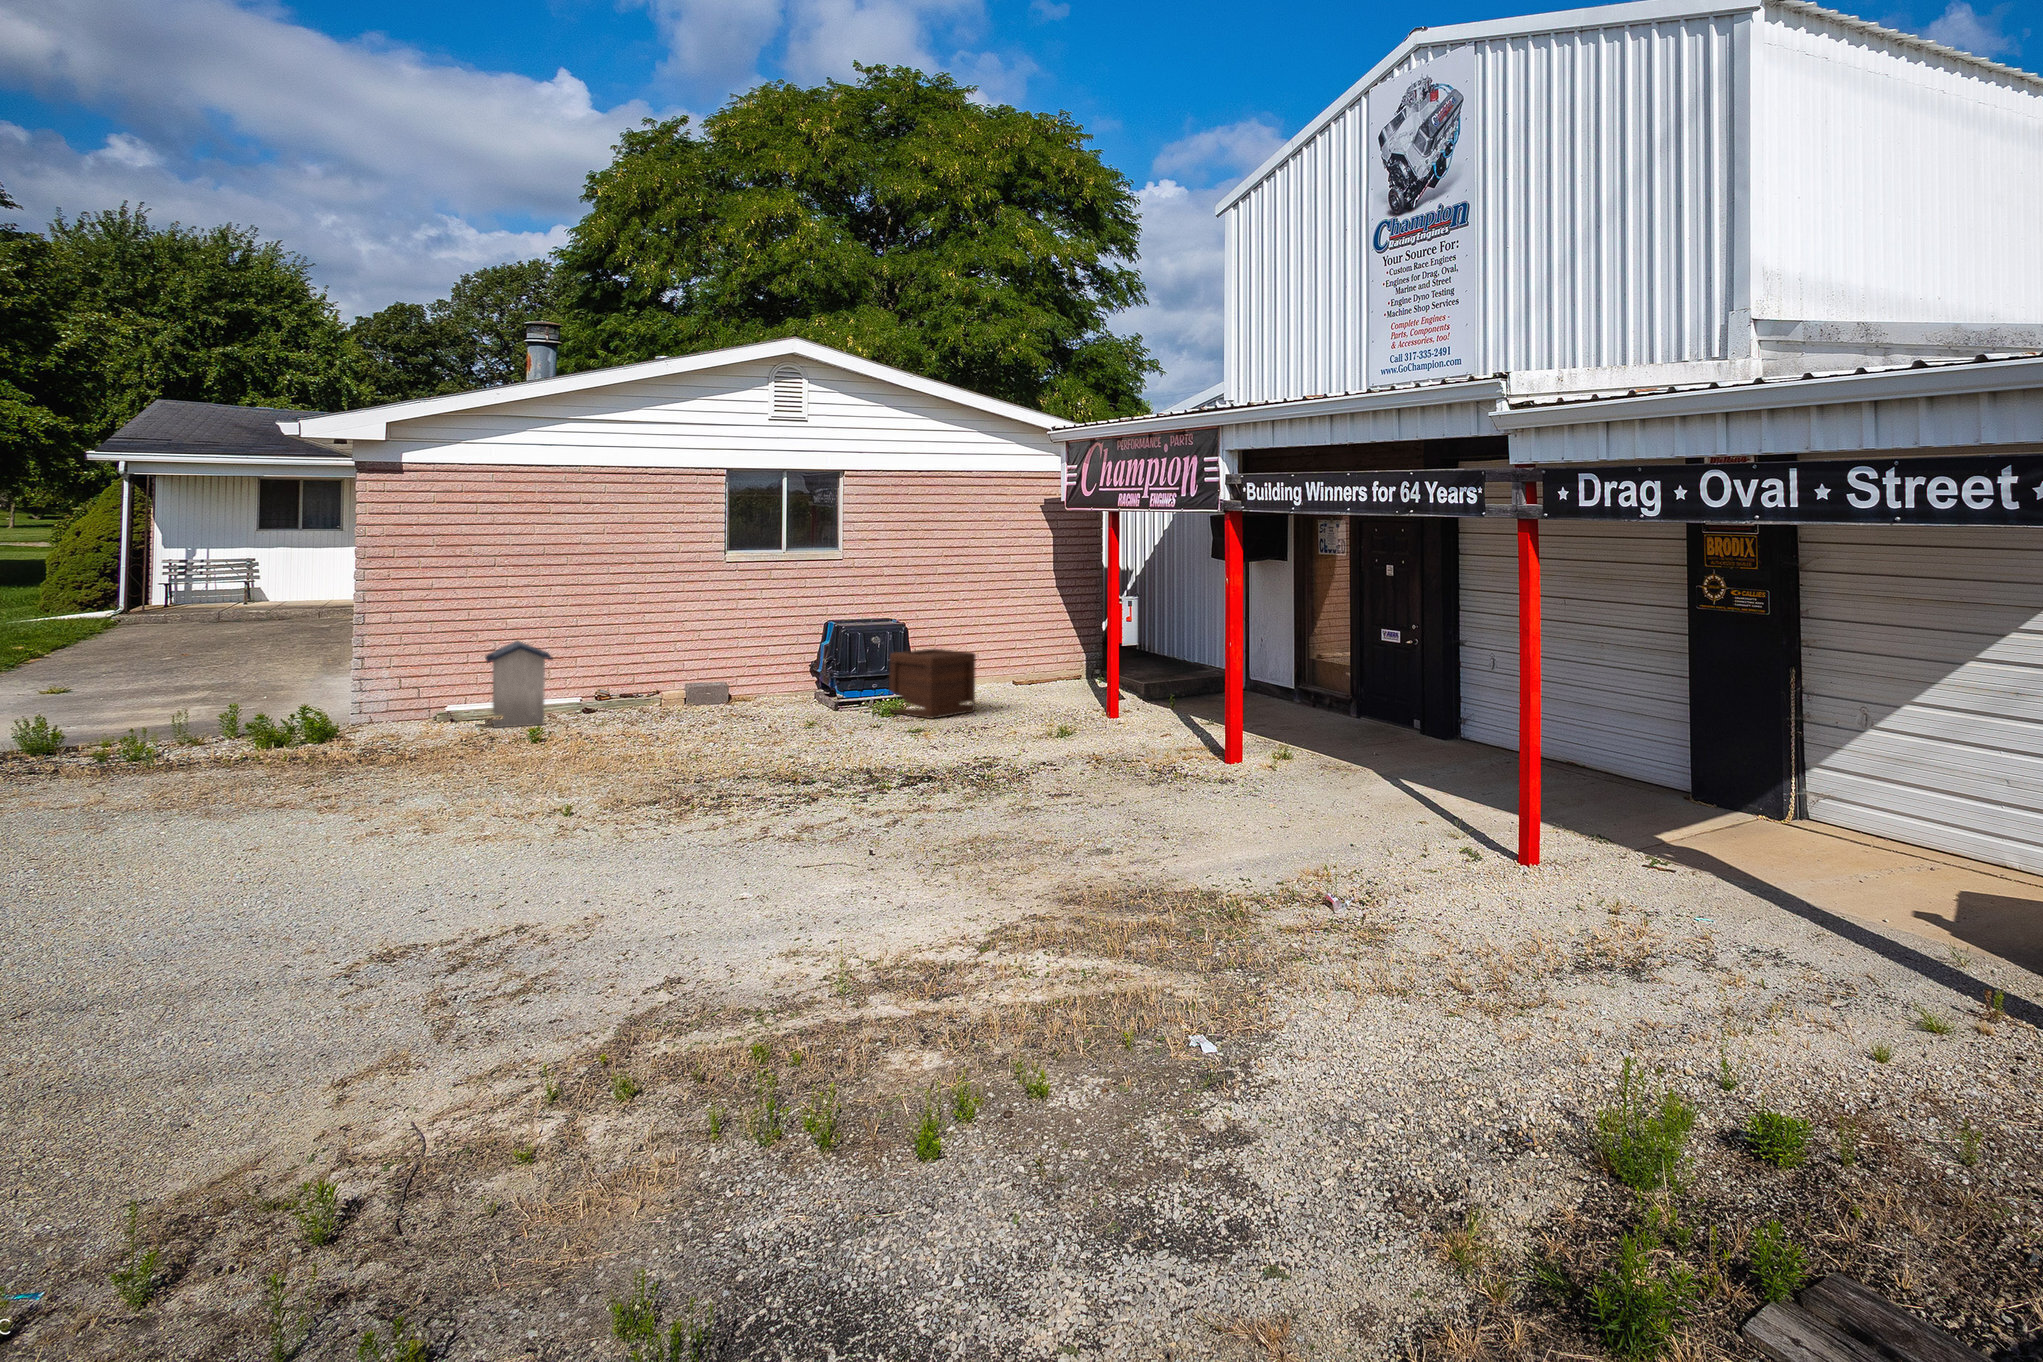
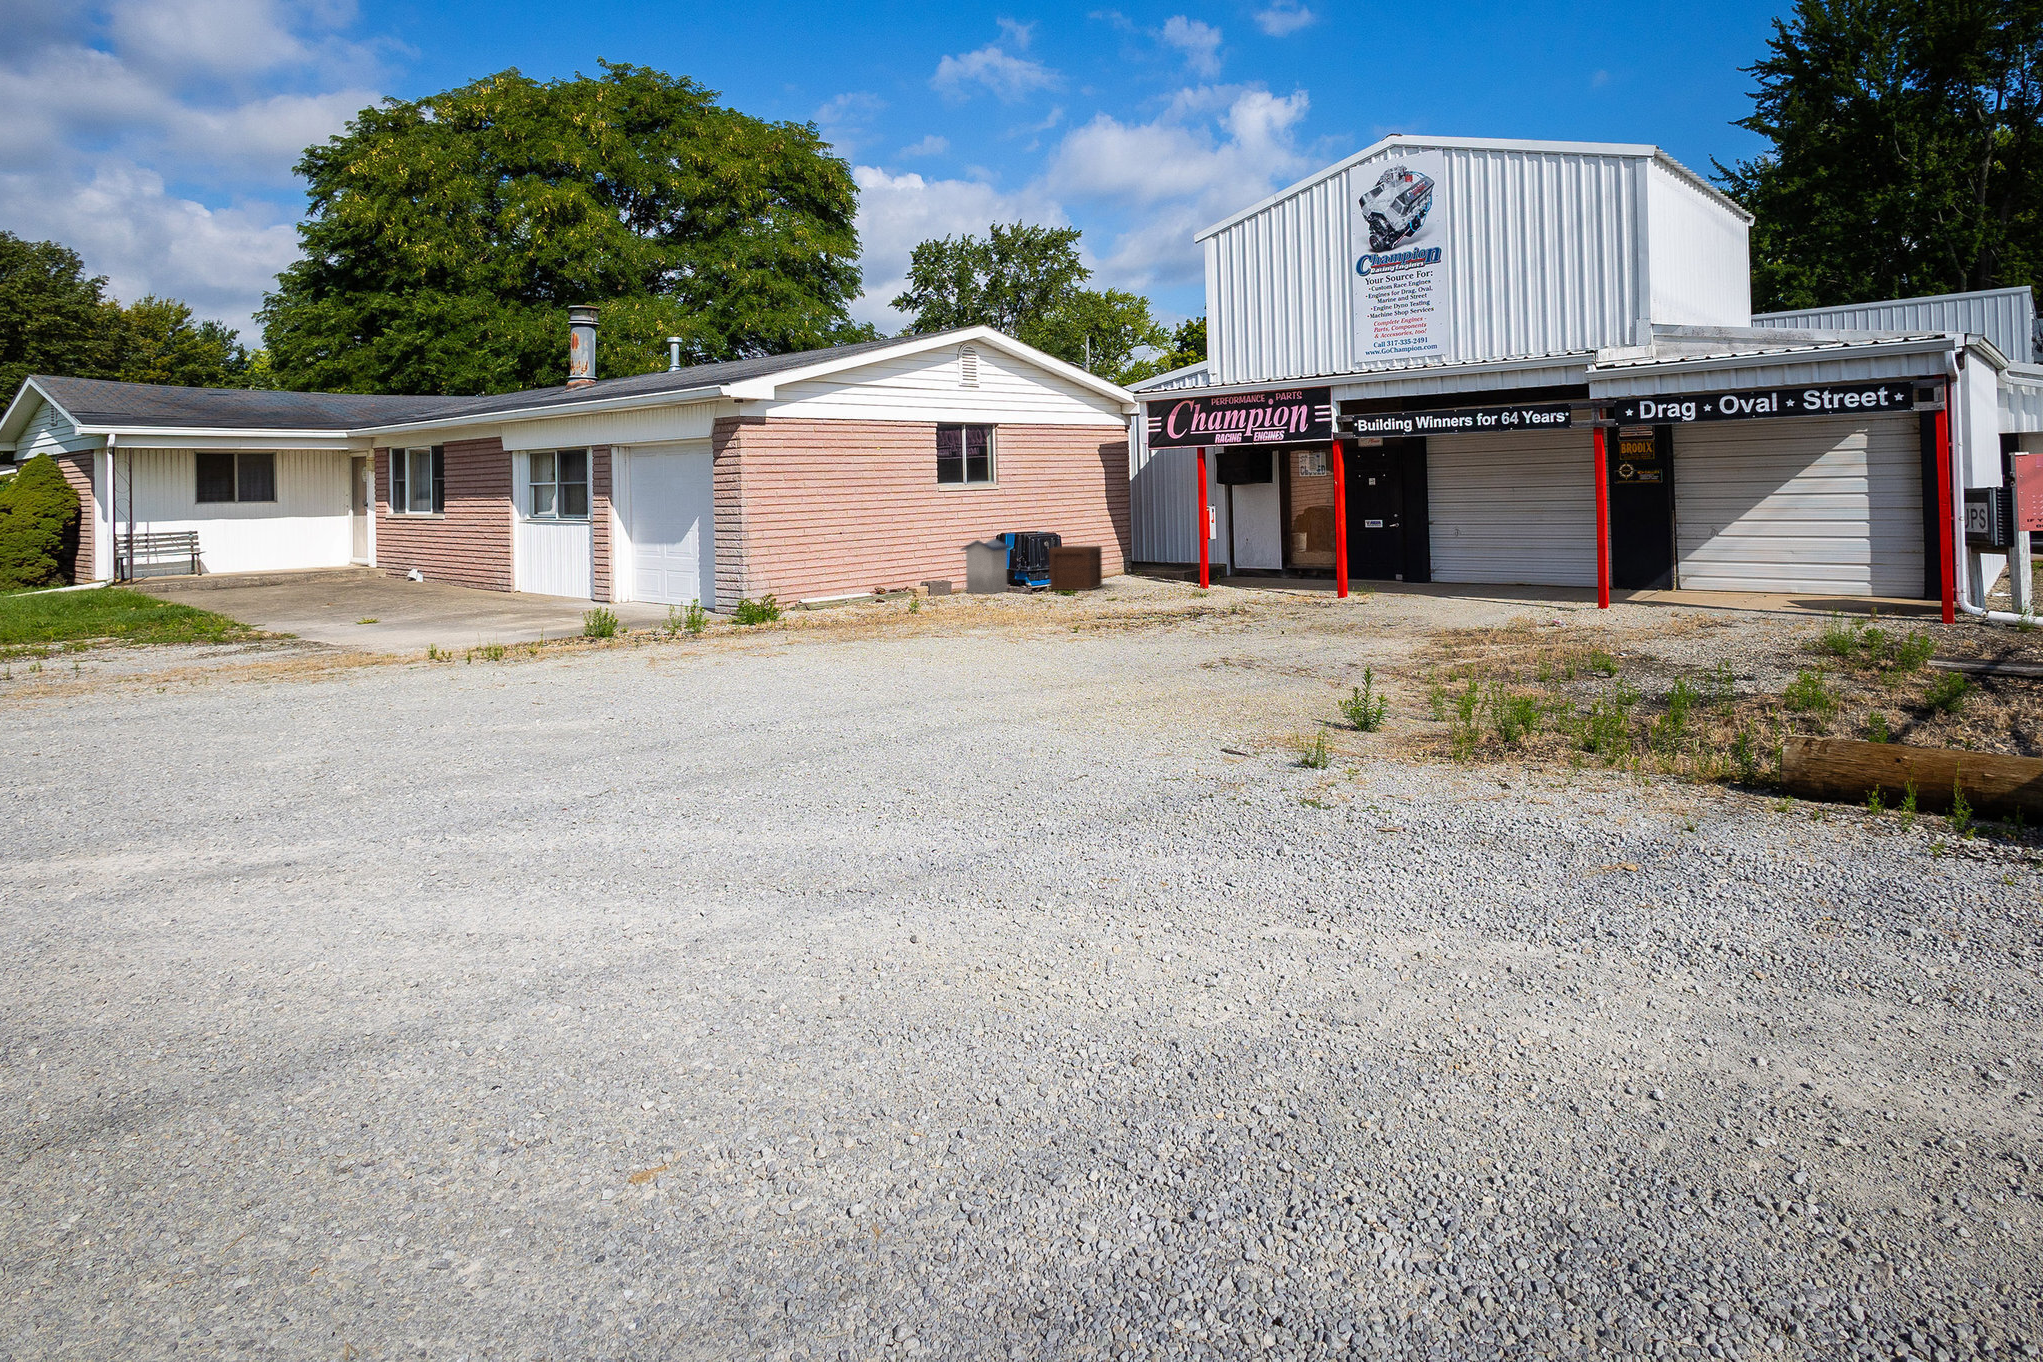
trash can: present [485,641,552,728] -> present [961,539,1011,594]

